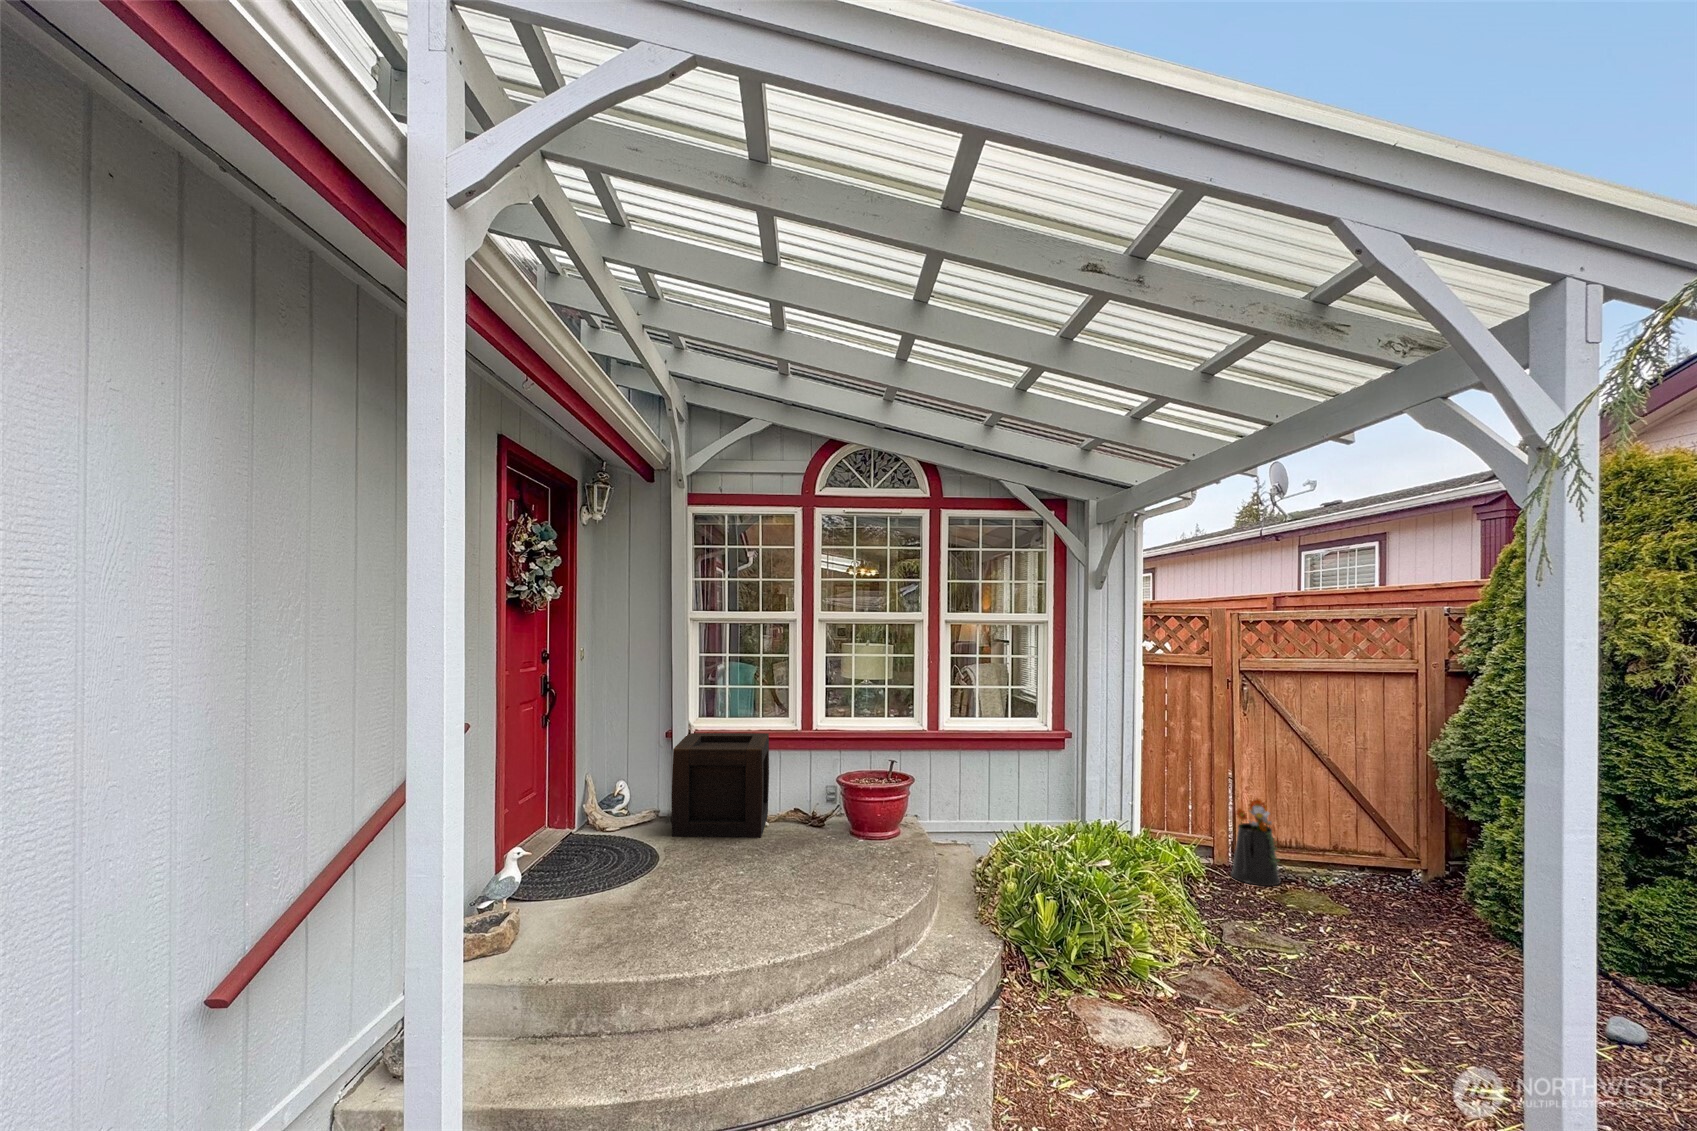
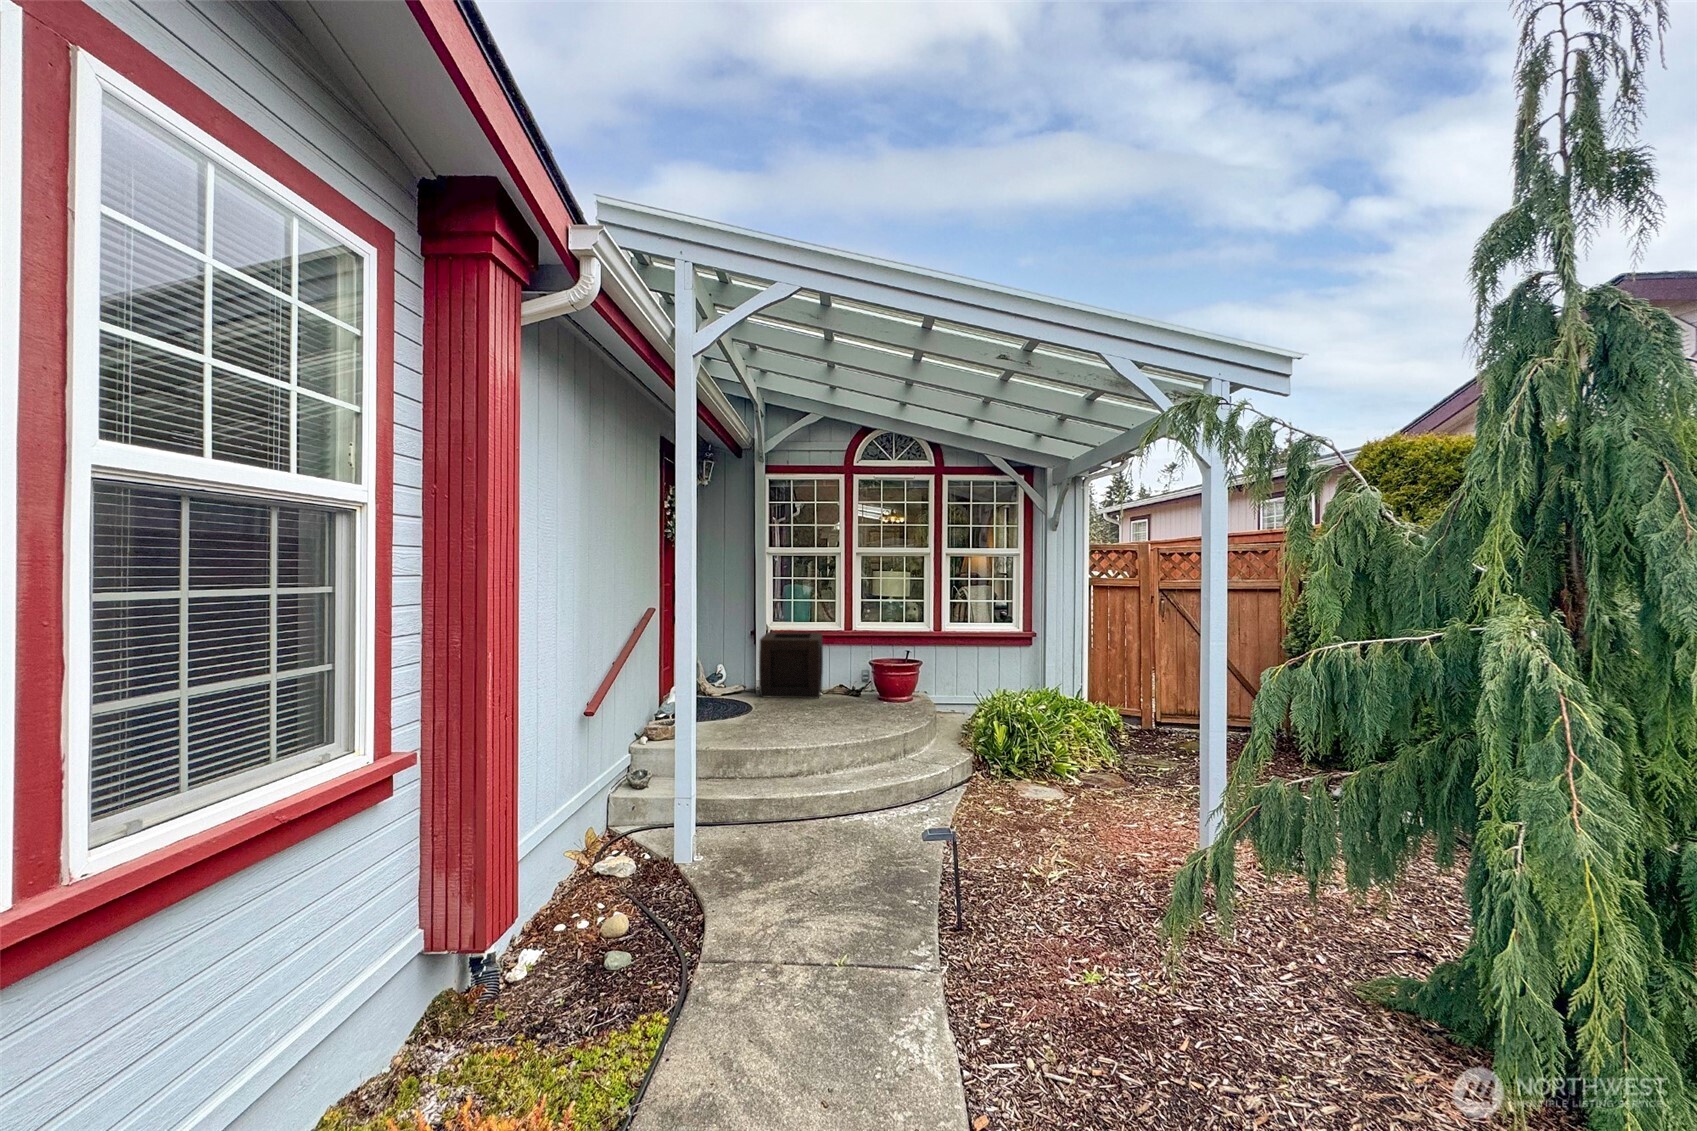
watering can: present [1231,799,1281,886] -> none [1144,677,1177,735]

